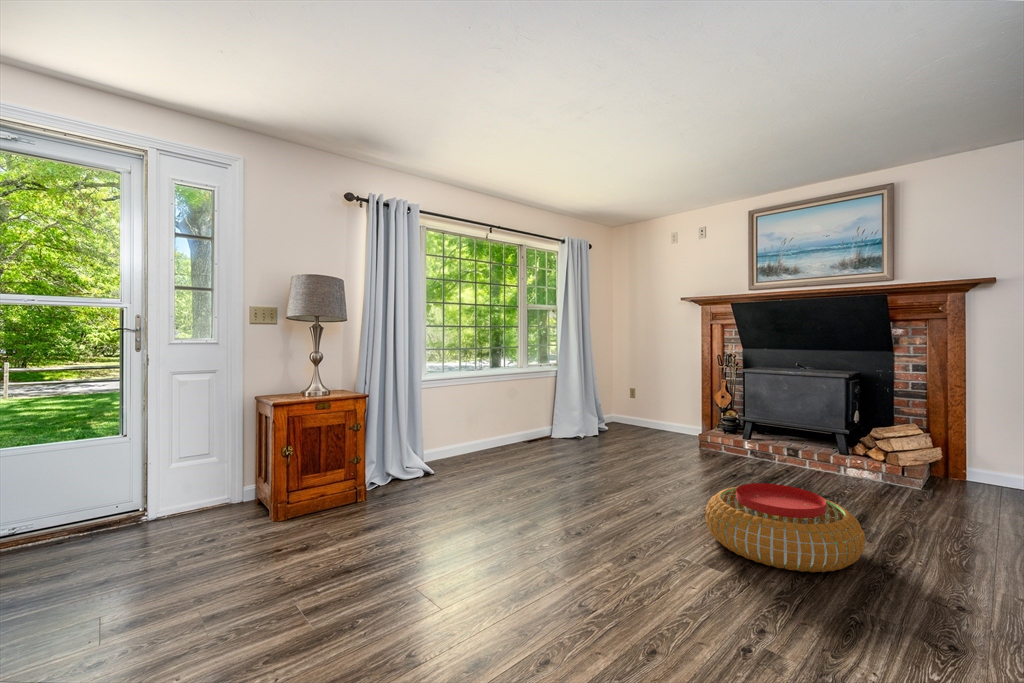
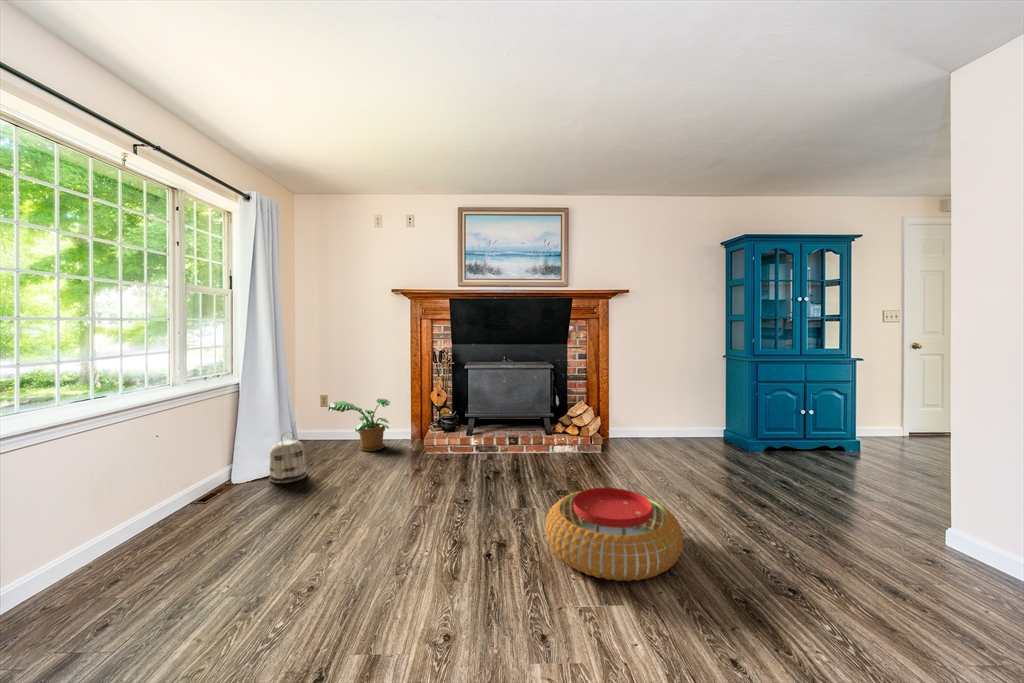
potted plant: none [624,393,682,439] -> present [328,399,390,451]
basket: none [571,407,597,444] -> present [270,433,307,483]

